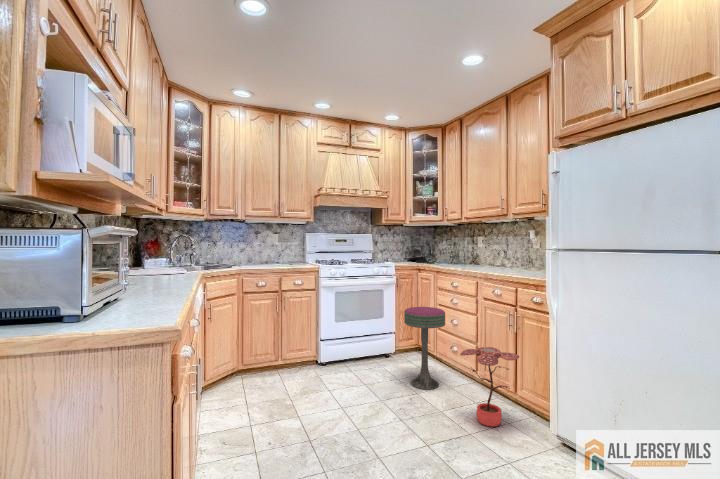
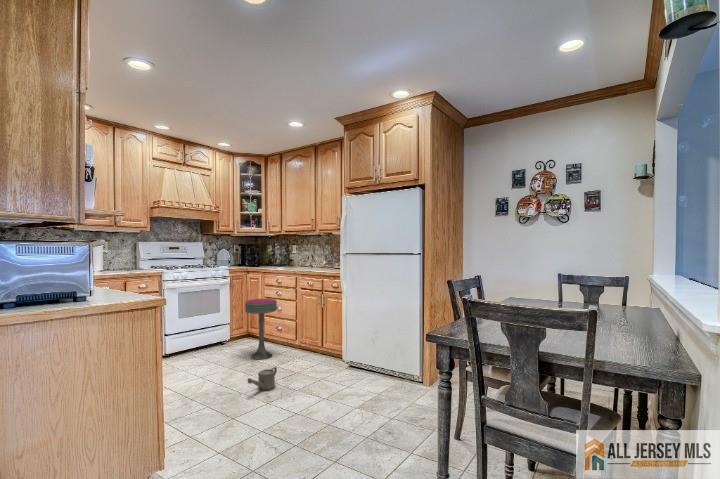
potted plant: present [460,347,519,427] -> none [293,319,329,369]
watering can: none [377,416,428,453] -> present [248,367,277,391]

